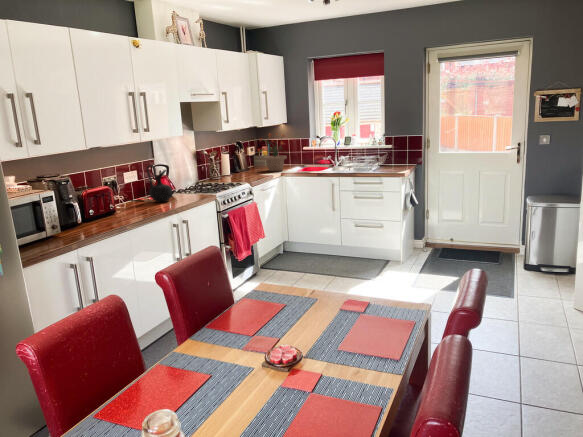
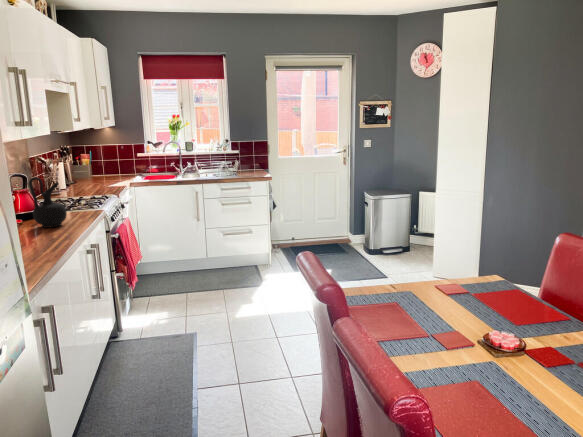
potted plant: present [260,134,287,171] -> none [96,137,134,182]

